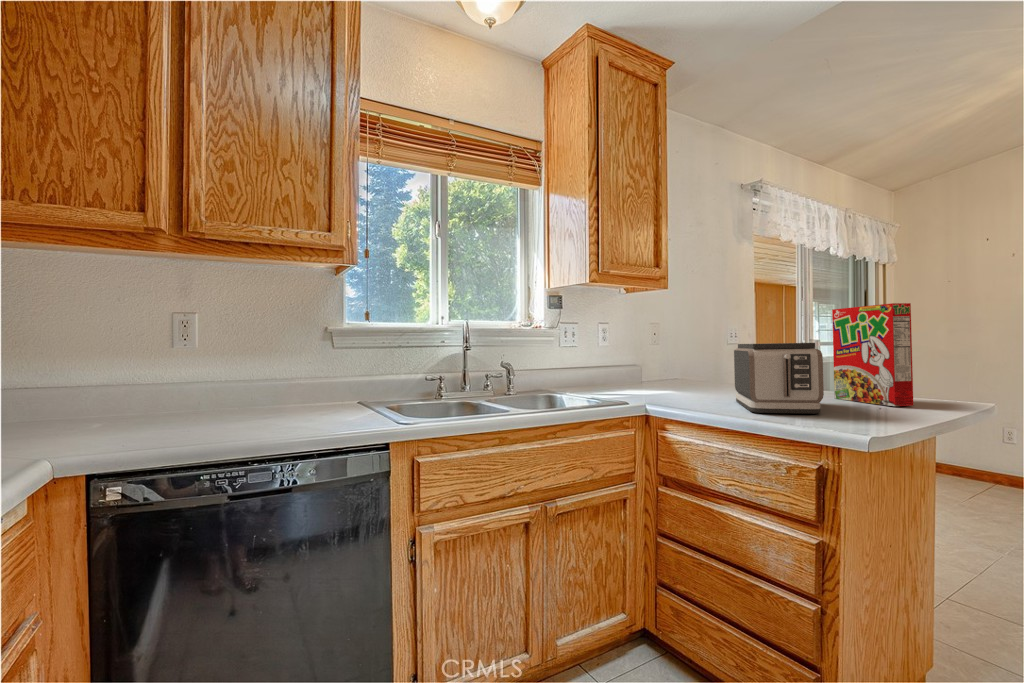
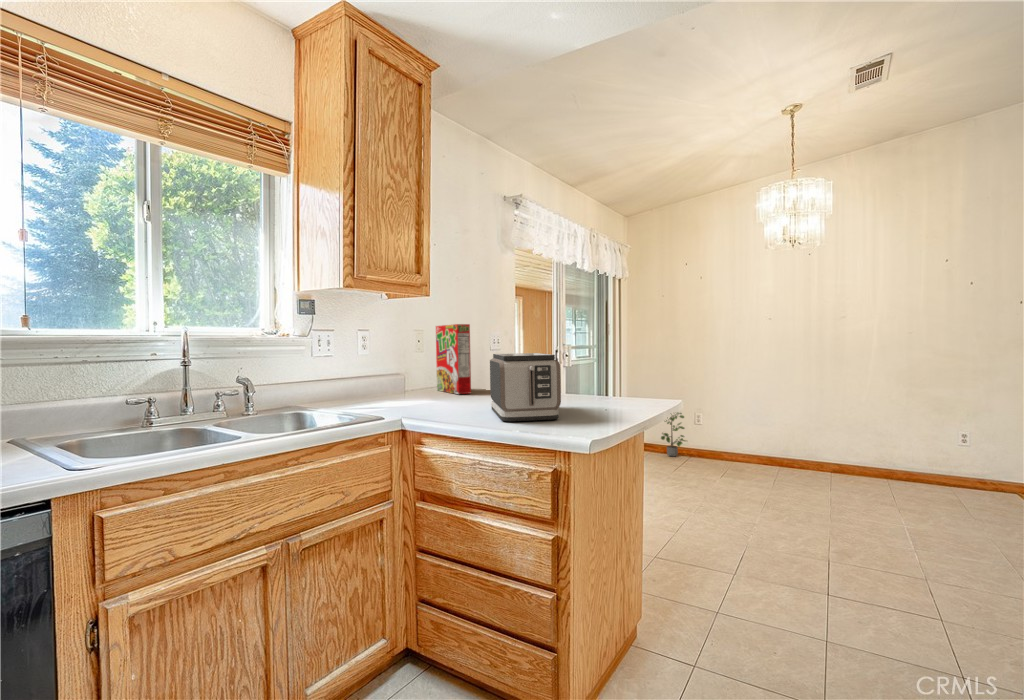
cereal box: present [832,303,913,406] -> present [436,324,471,394]
potted plant: none [957,427,1006,485] -> present [661,413,685,456]

